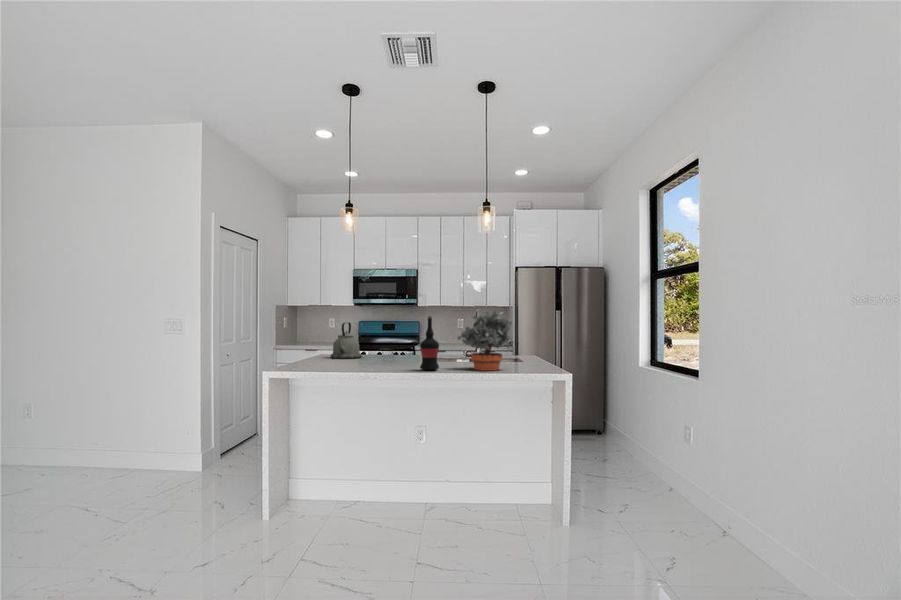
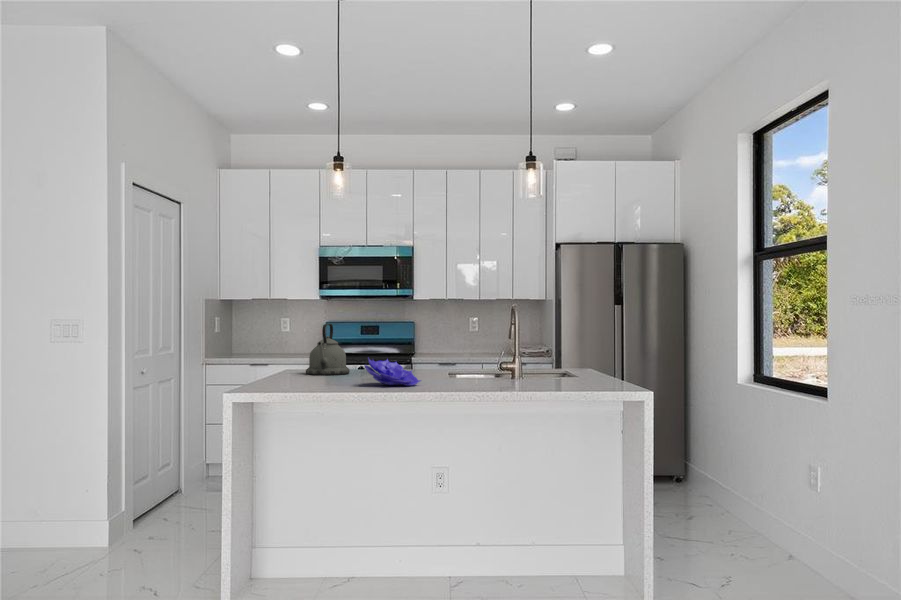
potted plant: present [458,310,512,371] -> none [494,303,569,389]
wine bottle: present [420,316,439,370] -> none [444,315,470,389]
decorative bowl: none [363,346,406,367] -> present [365,358,421,385]

